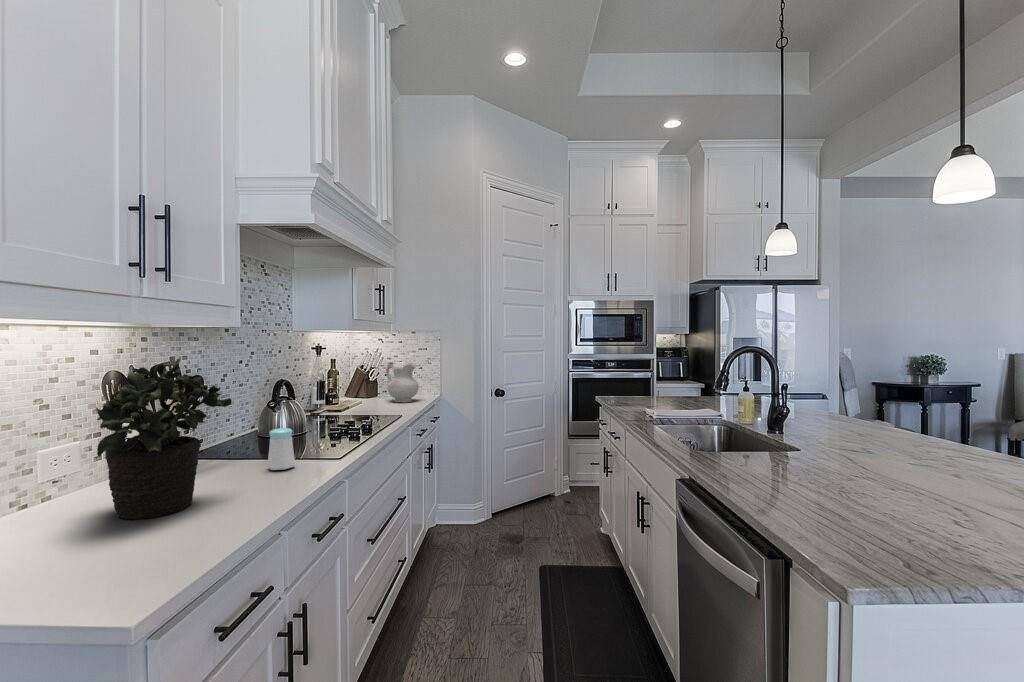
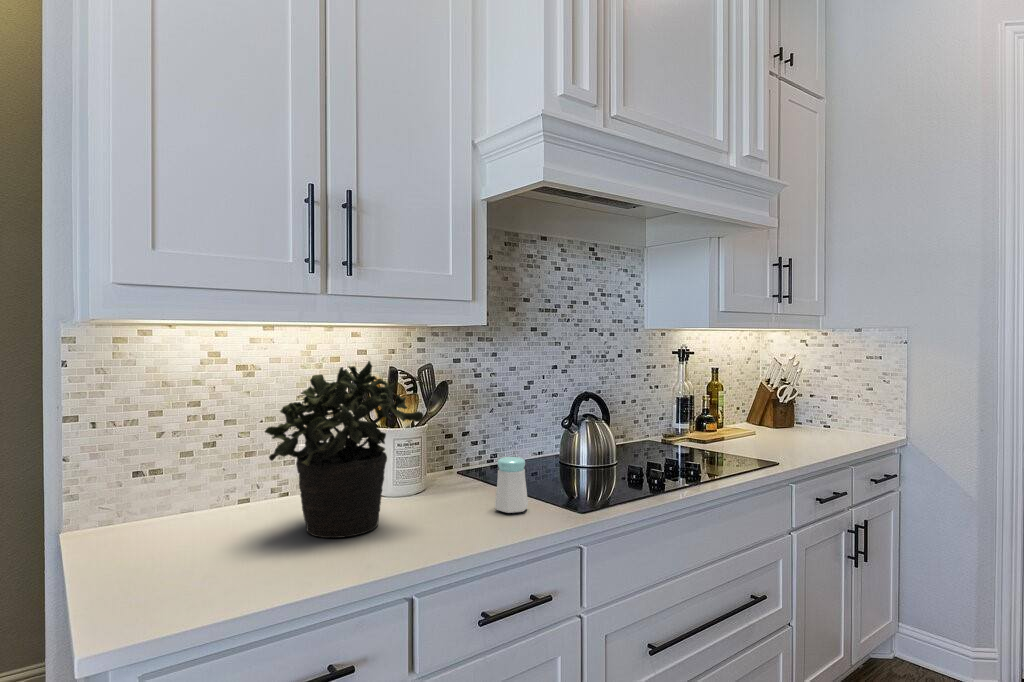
ceramic pitcher: present [386,362,419,403] -> none [794,376,848,441]

